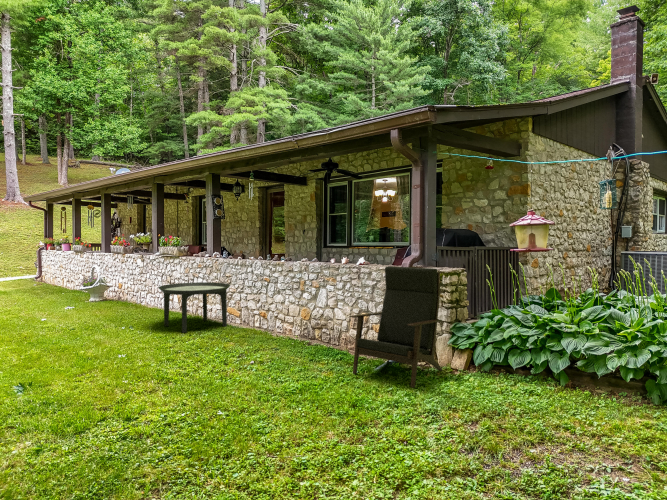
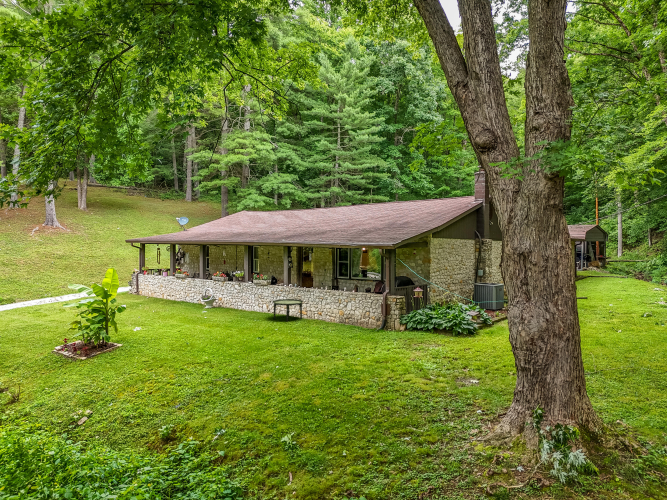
lounge chair: present [349,266,442,388] -> none [366,295,397,336]

